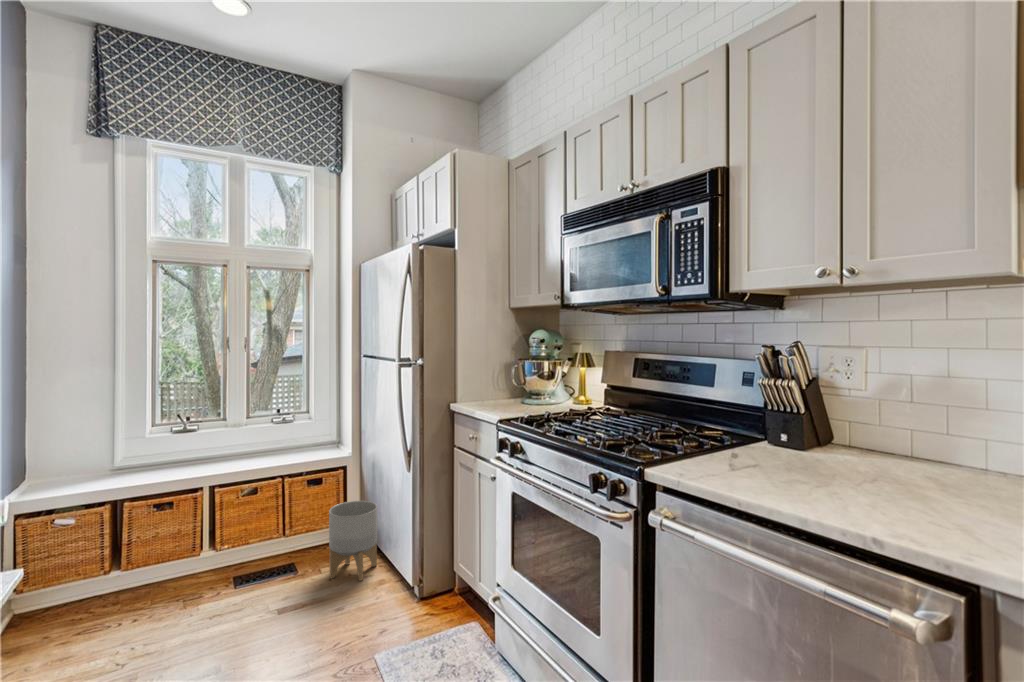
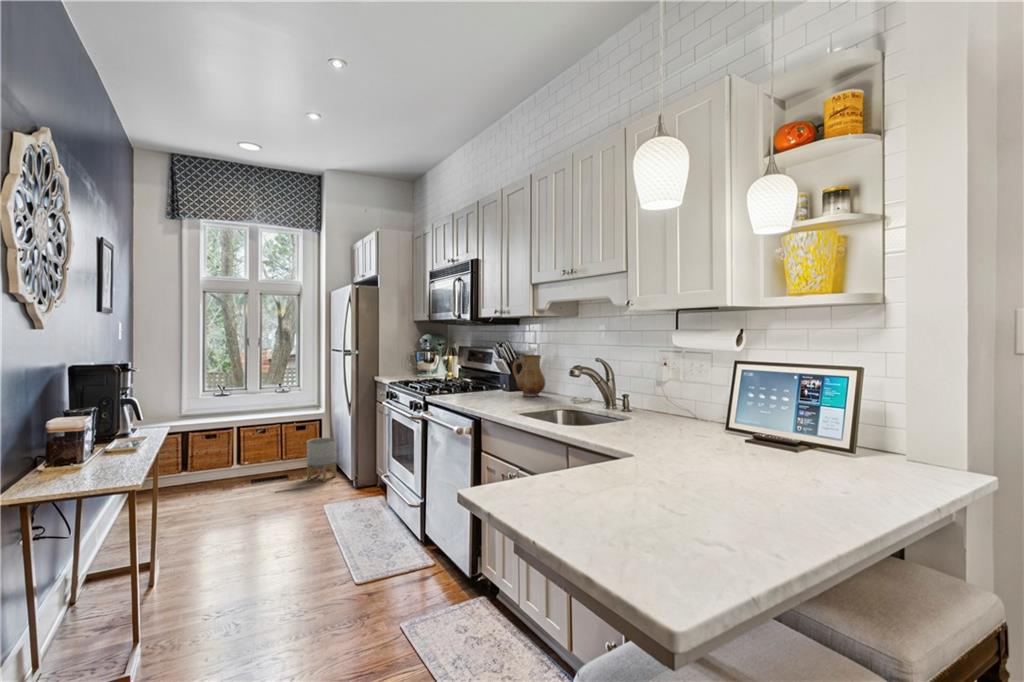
ceramic pitcher: none [840,367,927,465] -> present [513,355,545,396]

